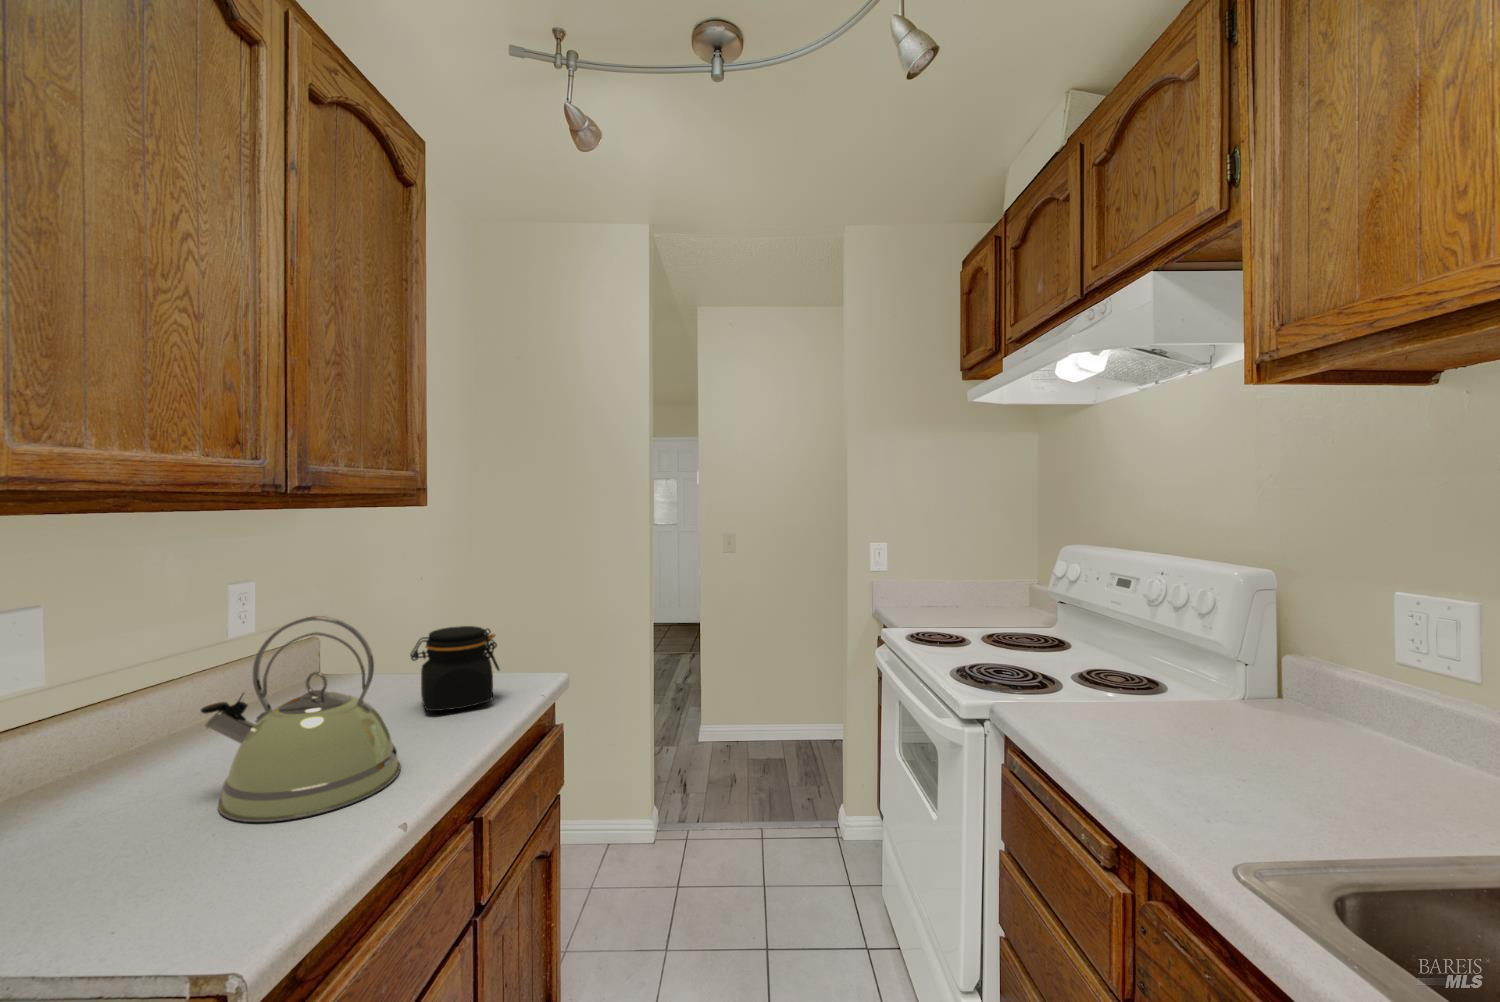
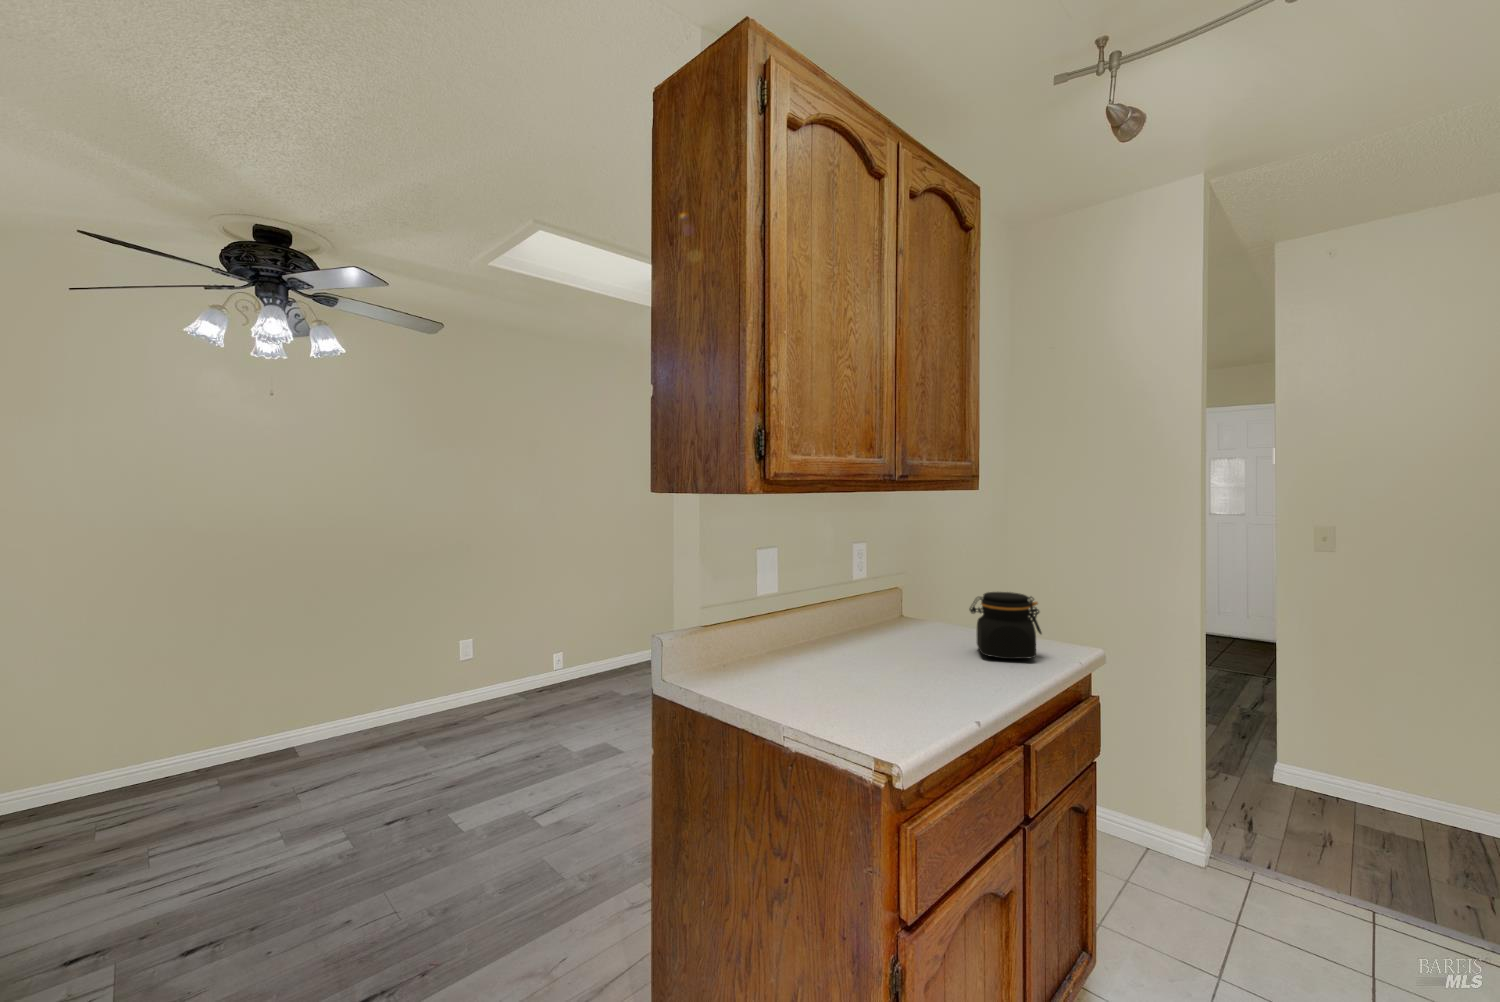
kettle: present [201,616,400,822] -> none [852,567,969,701]

